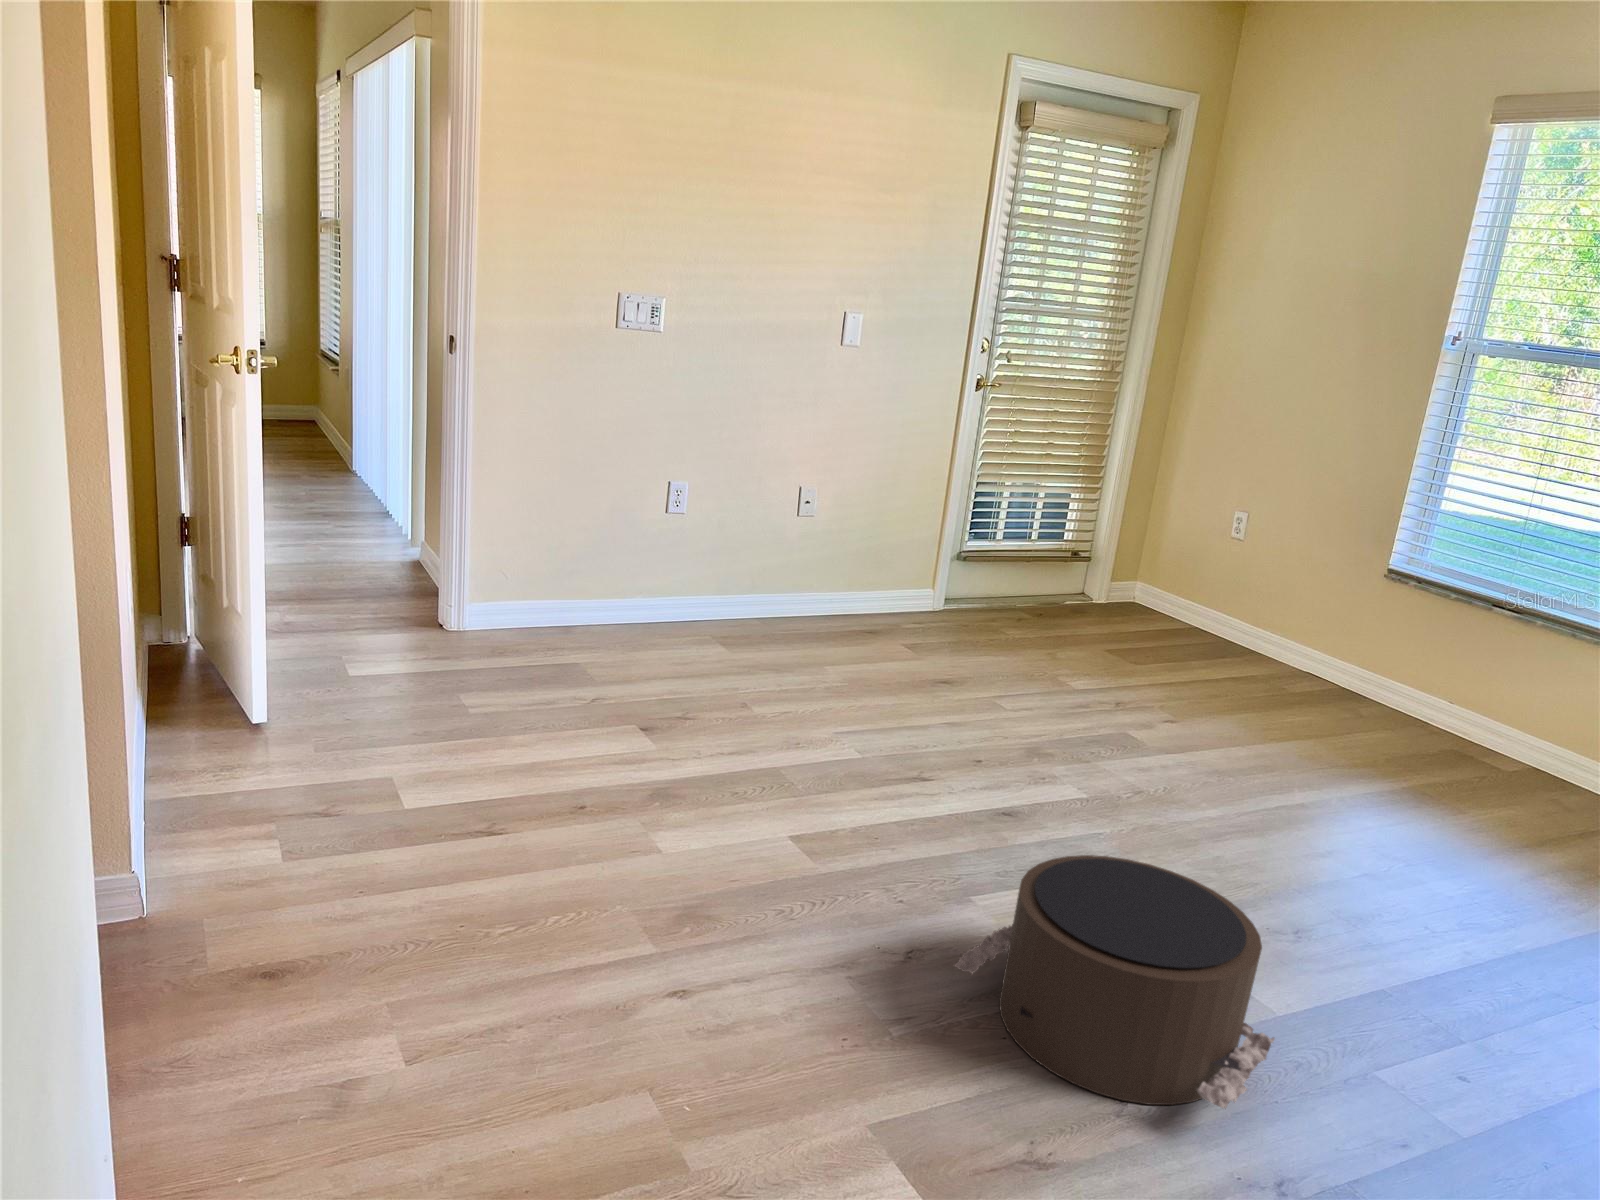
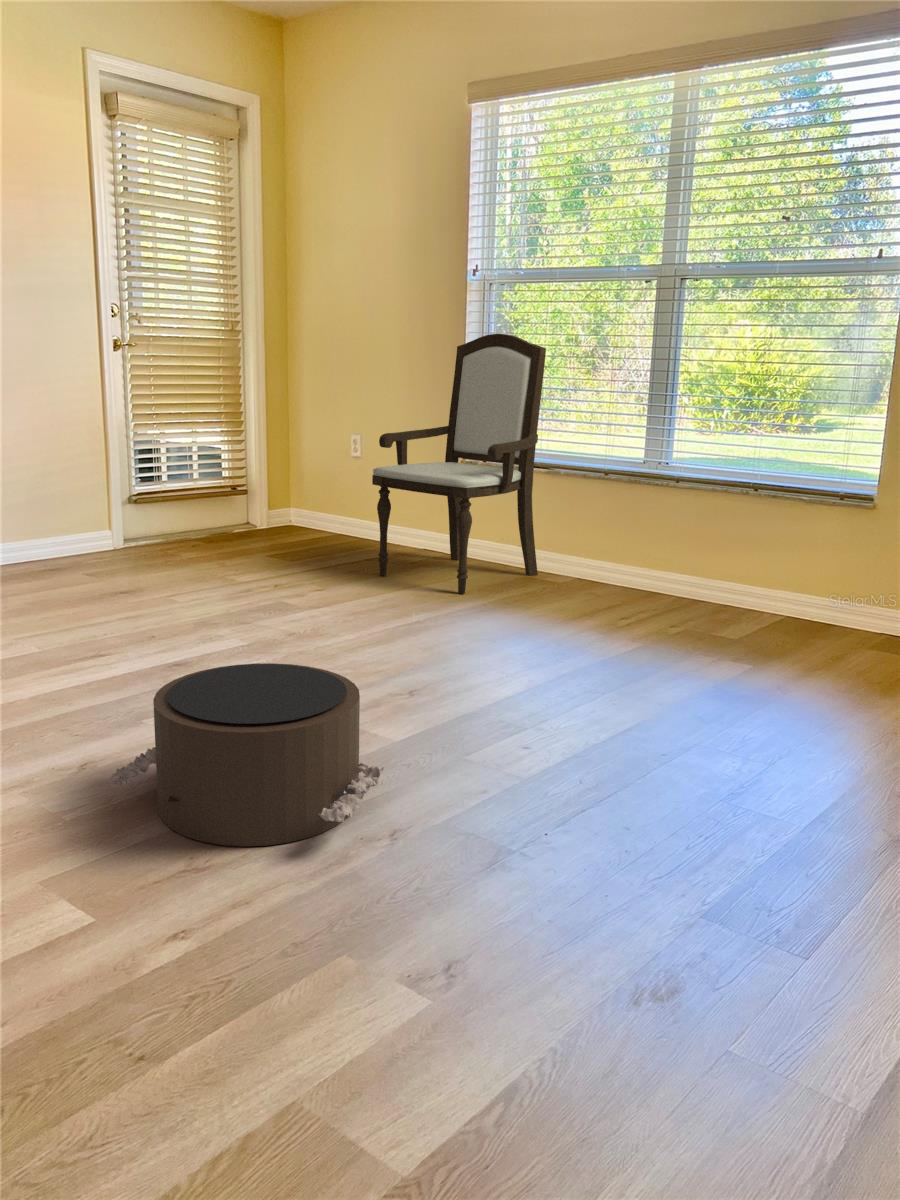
armchair: none [1250,428,1547,762] -> present [372,334,546,594]

